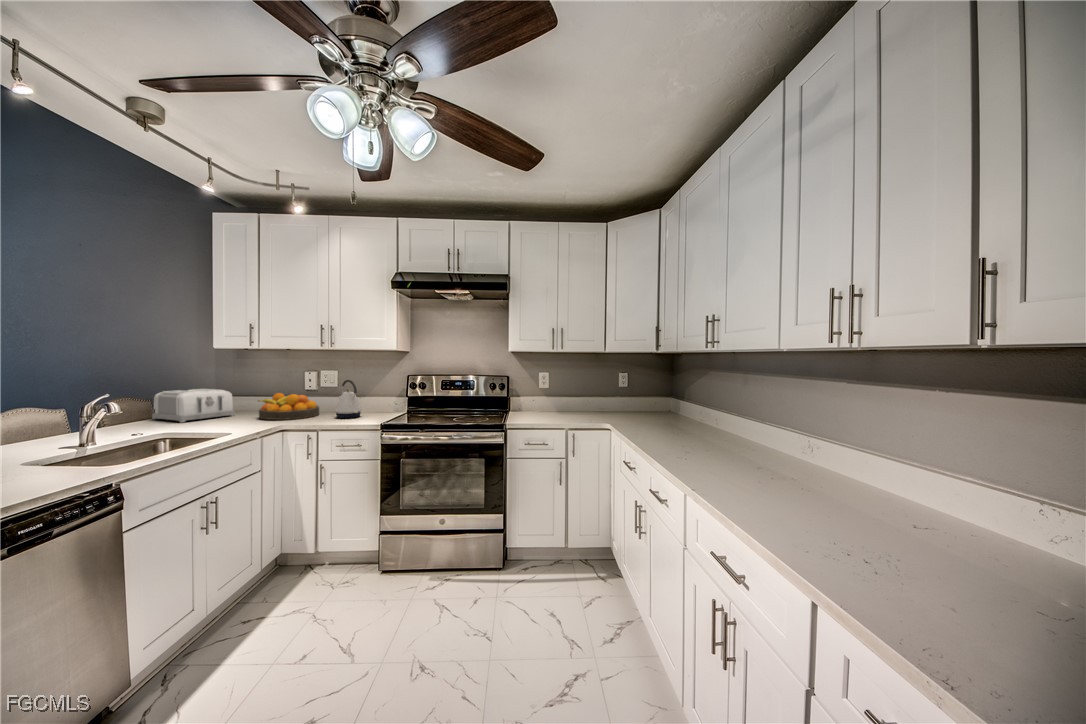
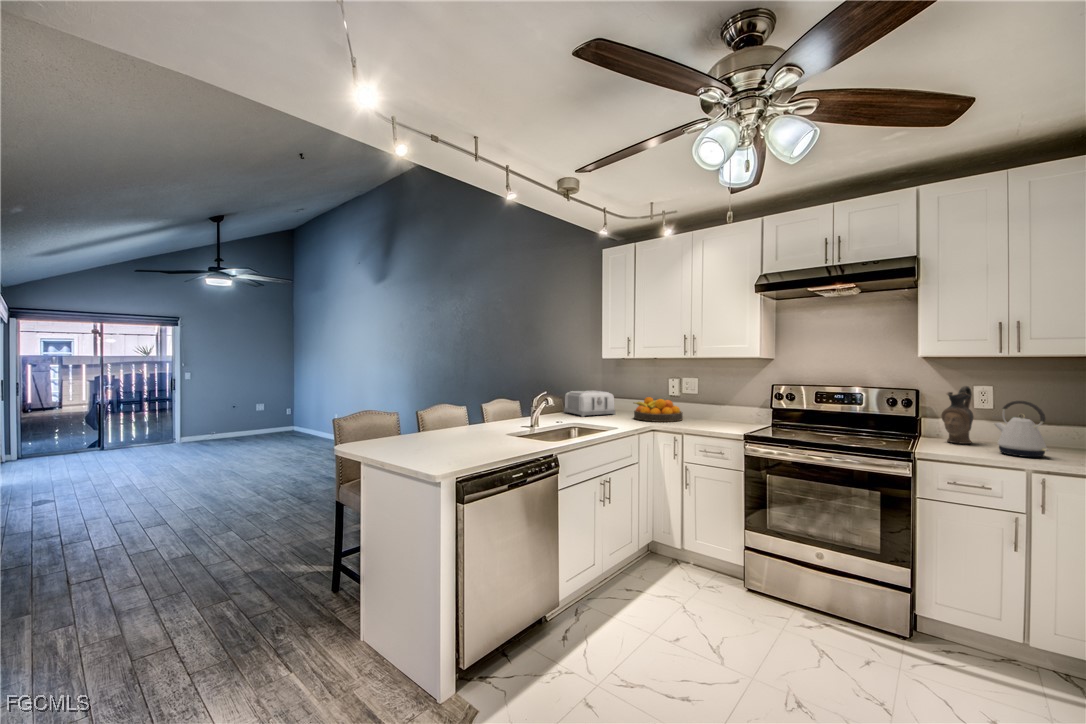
ceramic pitcher: none [523,372,539,413] -> present [941,386,974,444]
kettle: present [335,380,361,418] -> present [994,401,1049,457]

